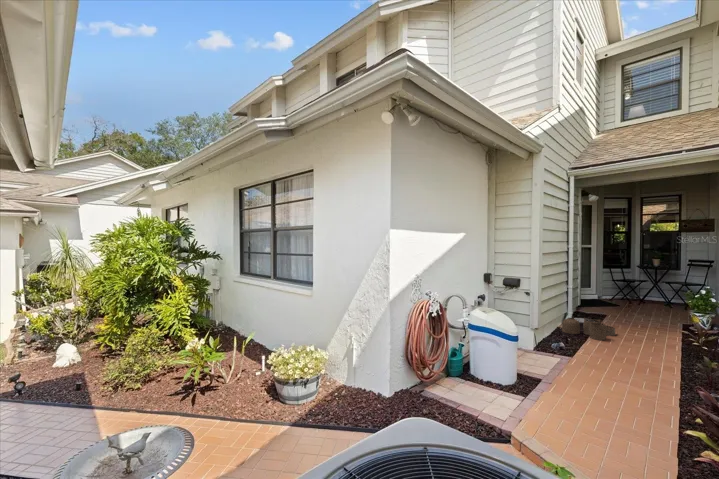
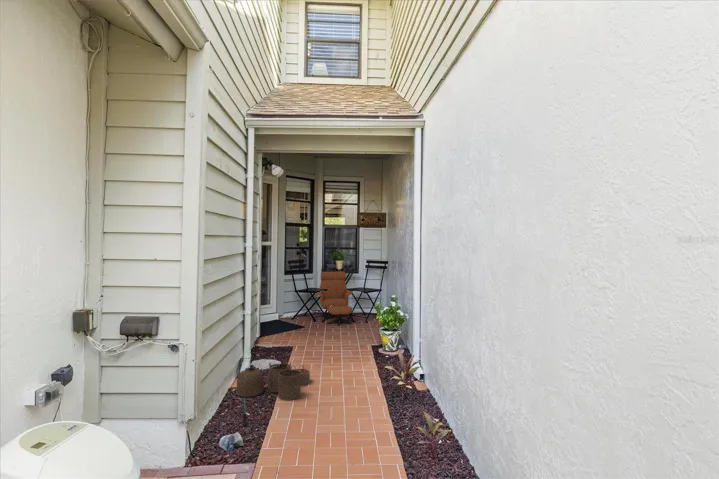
lounge chair: none [631,267,671,310] -> present [315,271,353,326]

